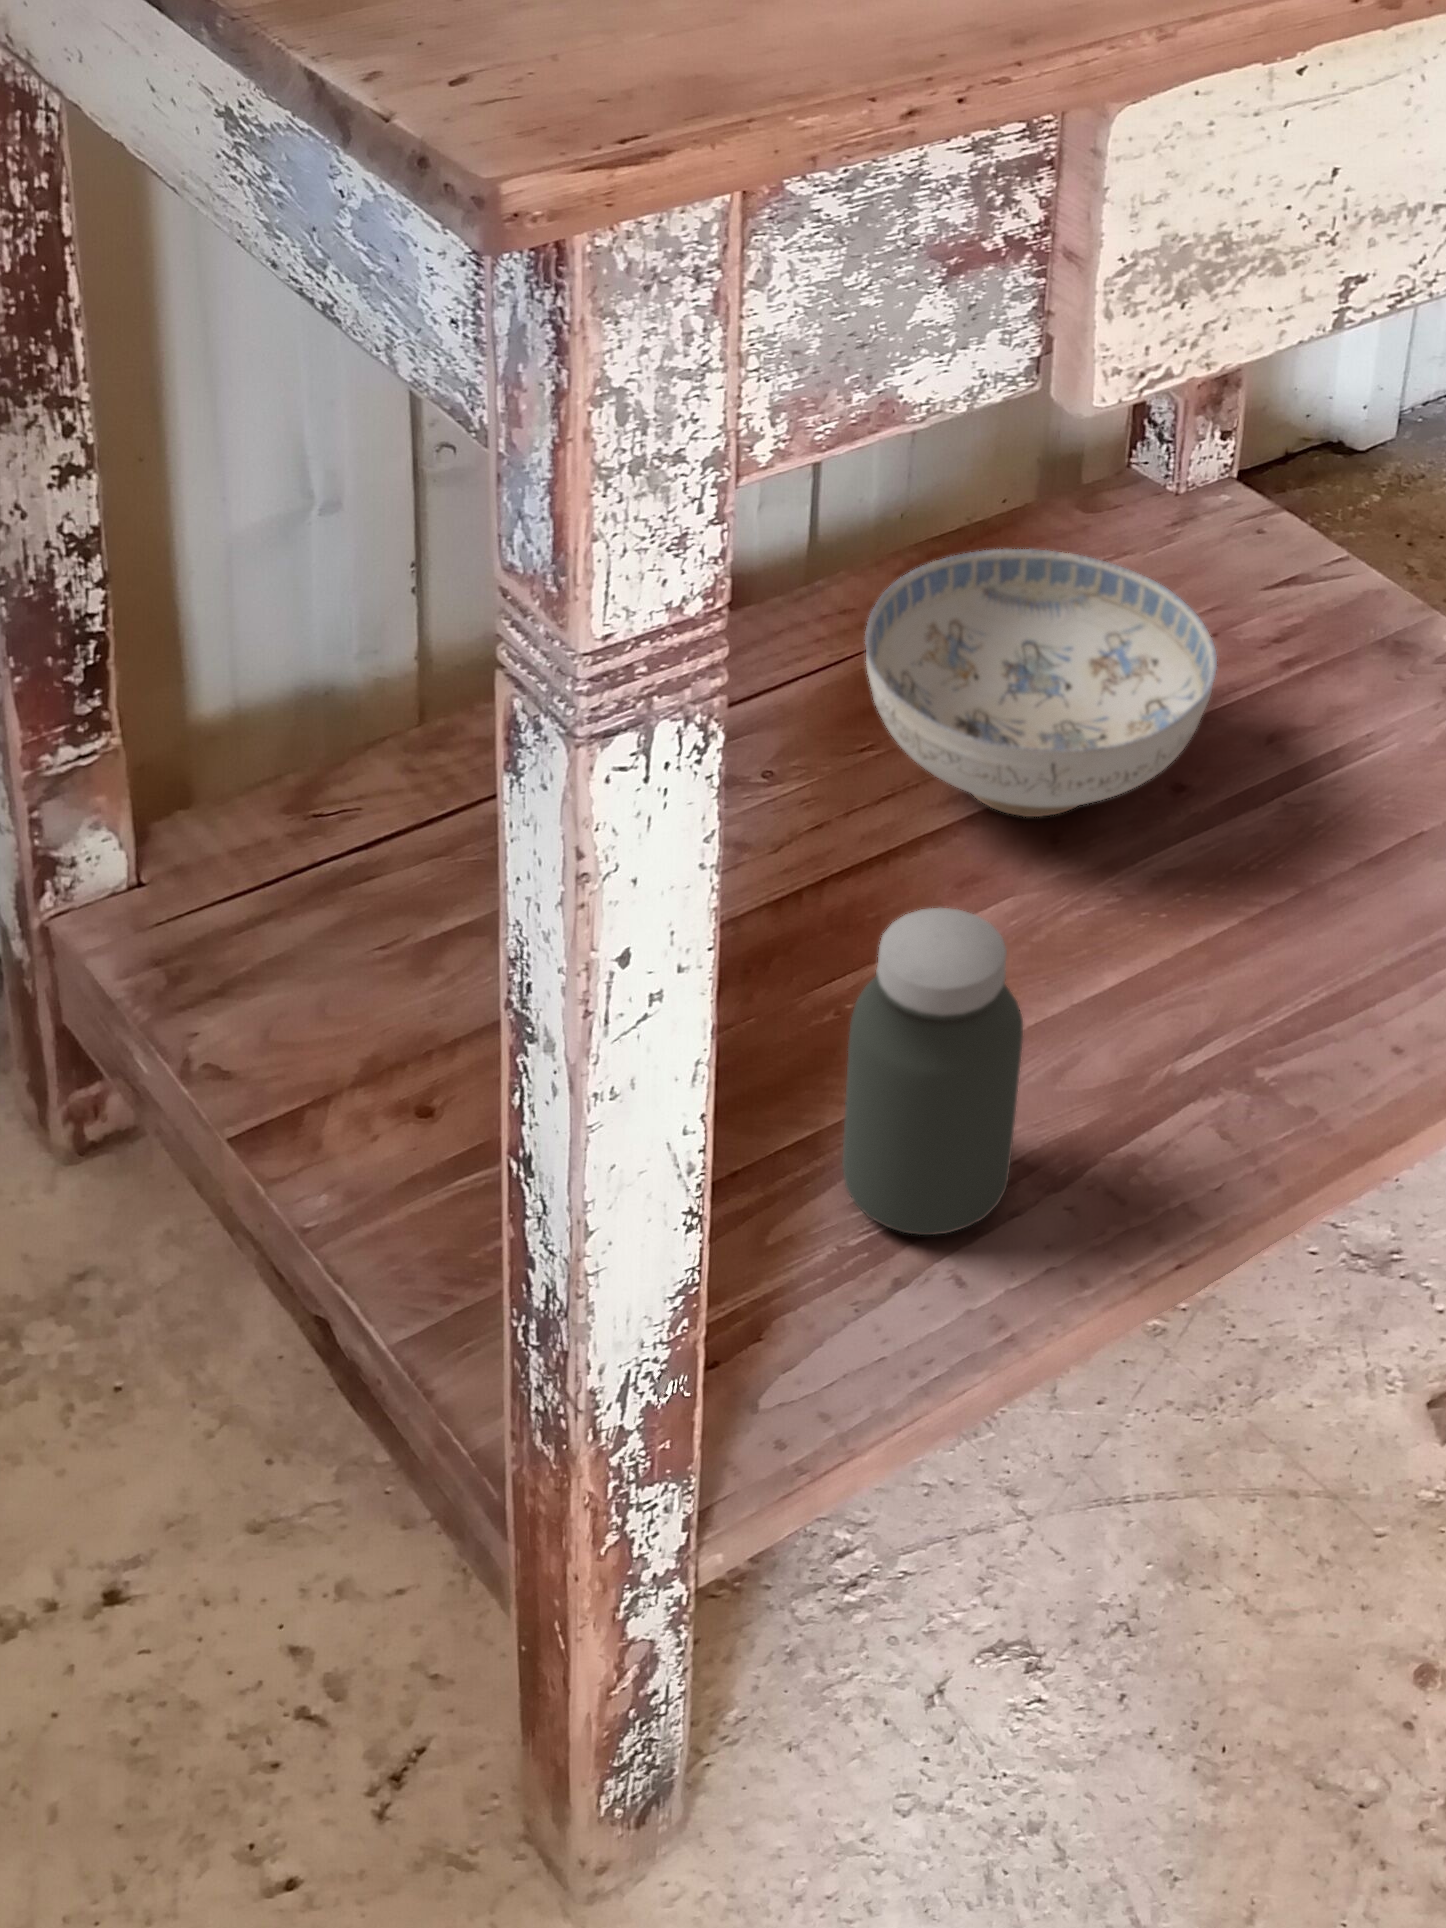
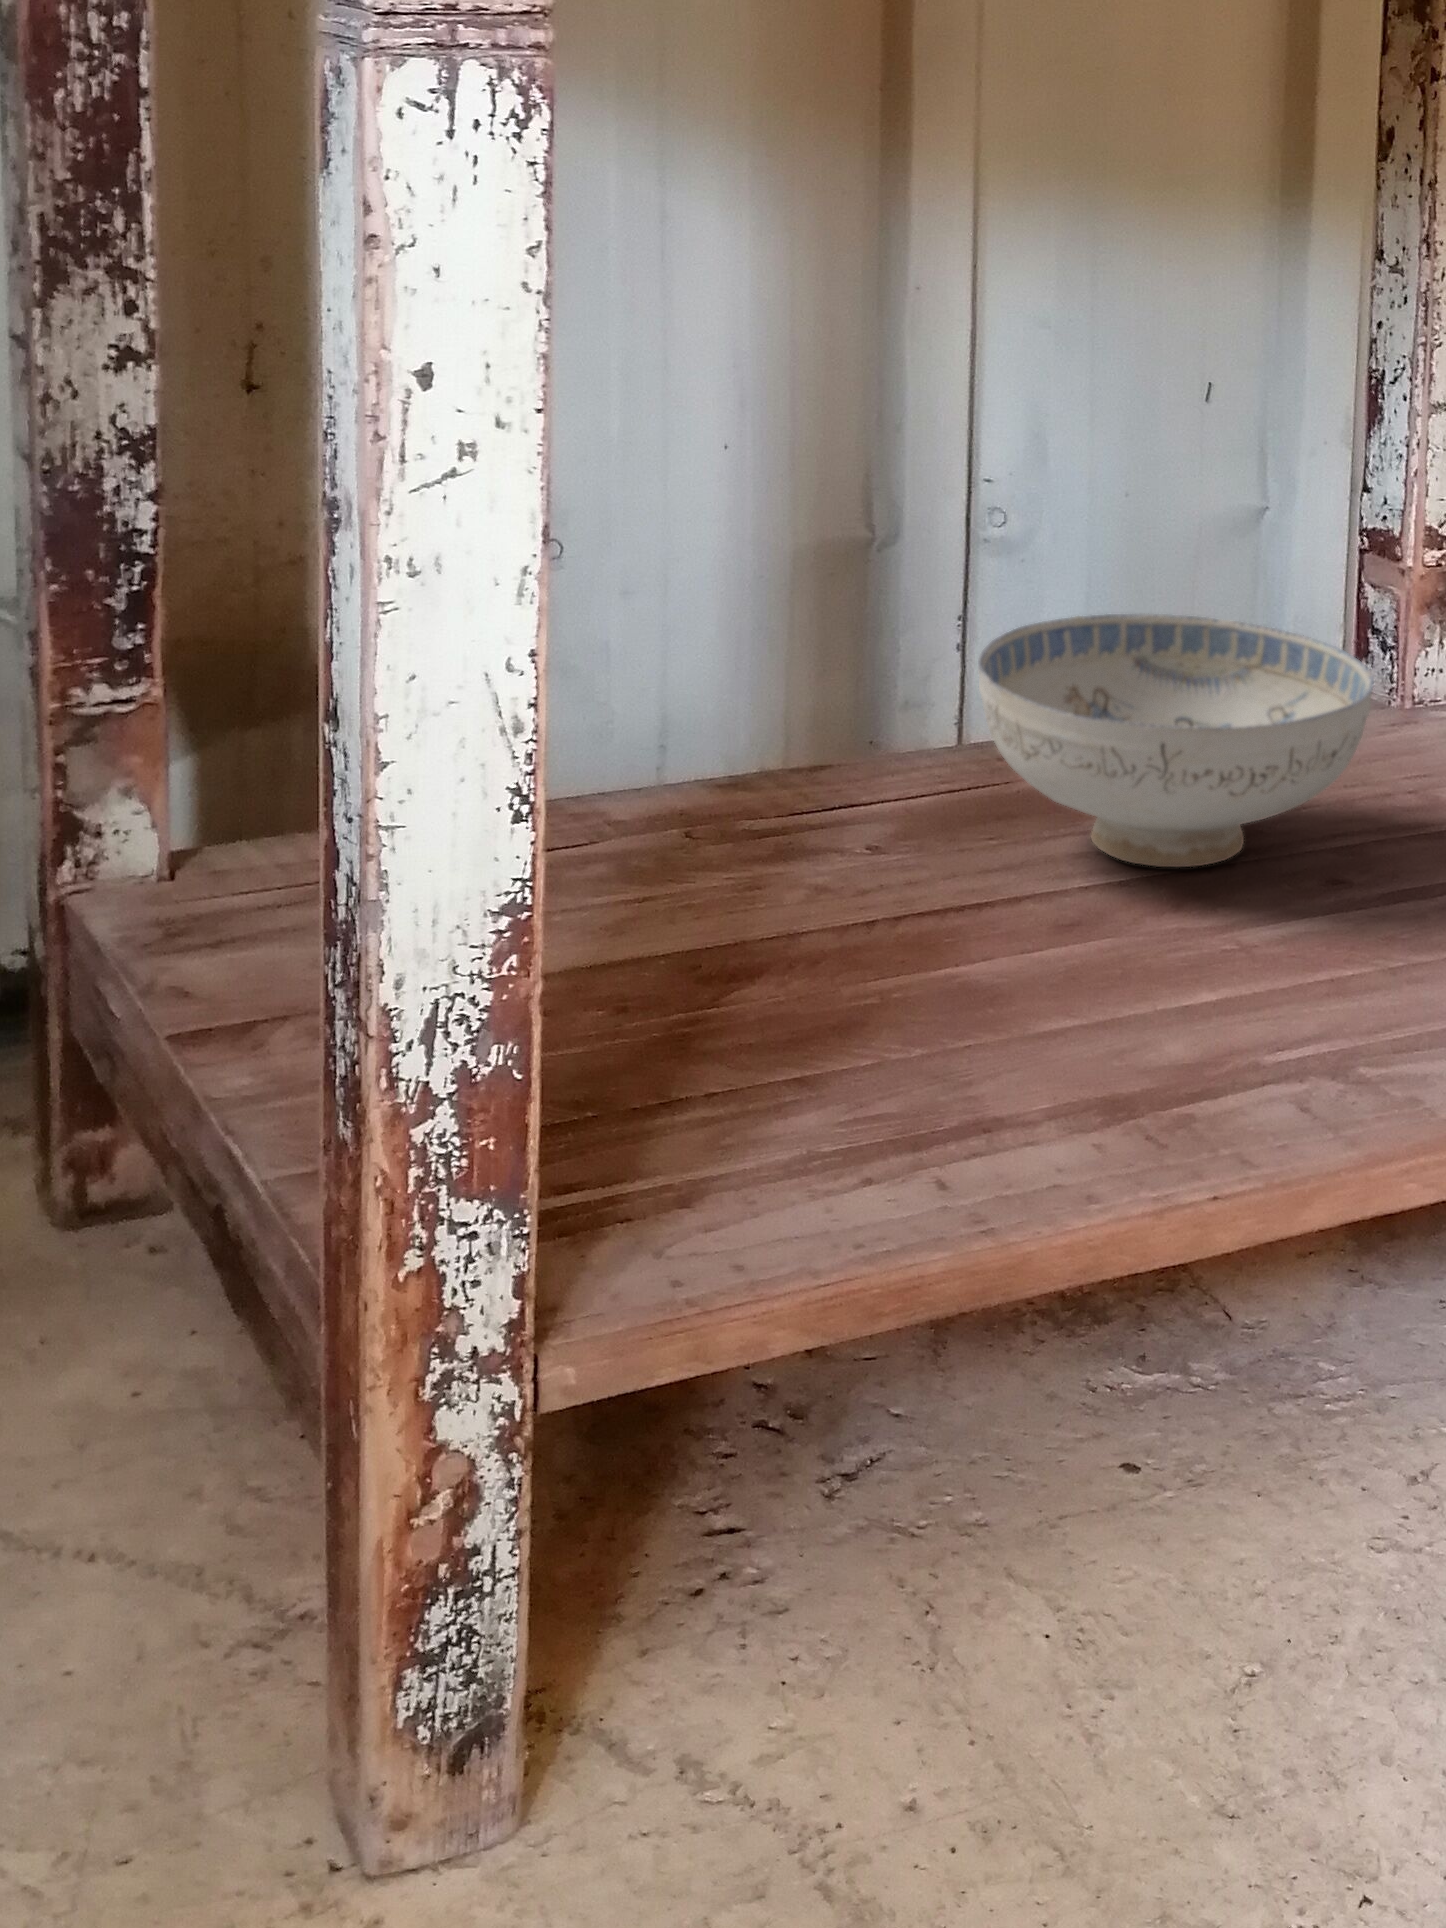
jar: present [842,908,1023,1235] -> none [834,722,1042,1127]

